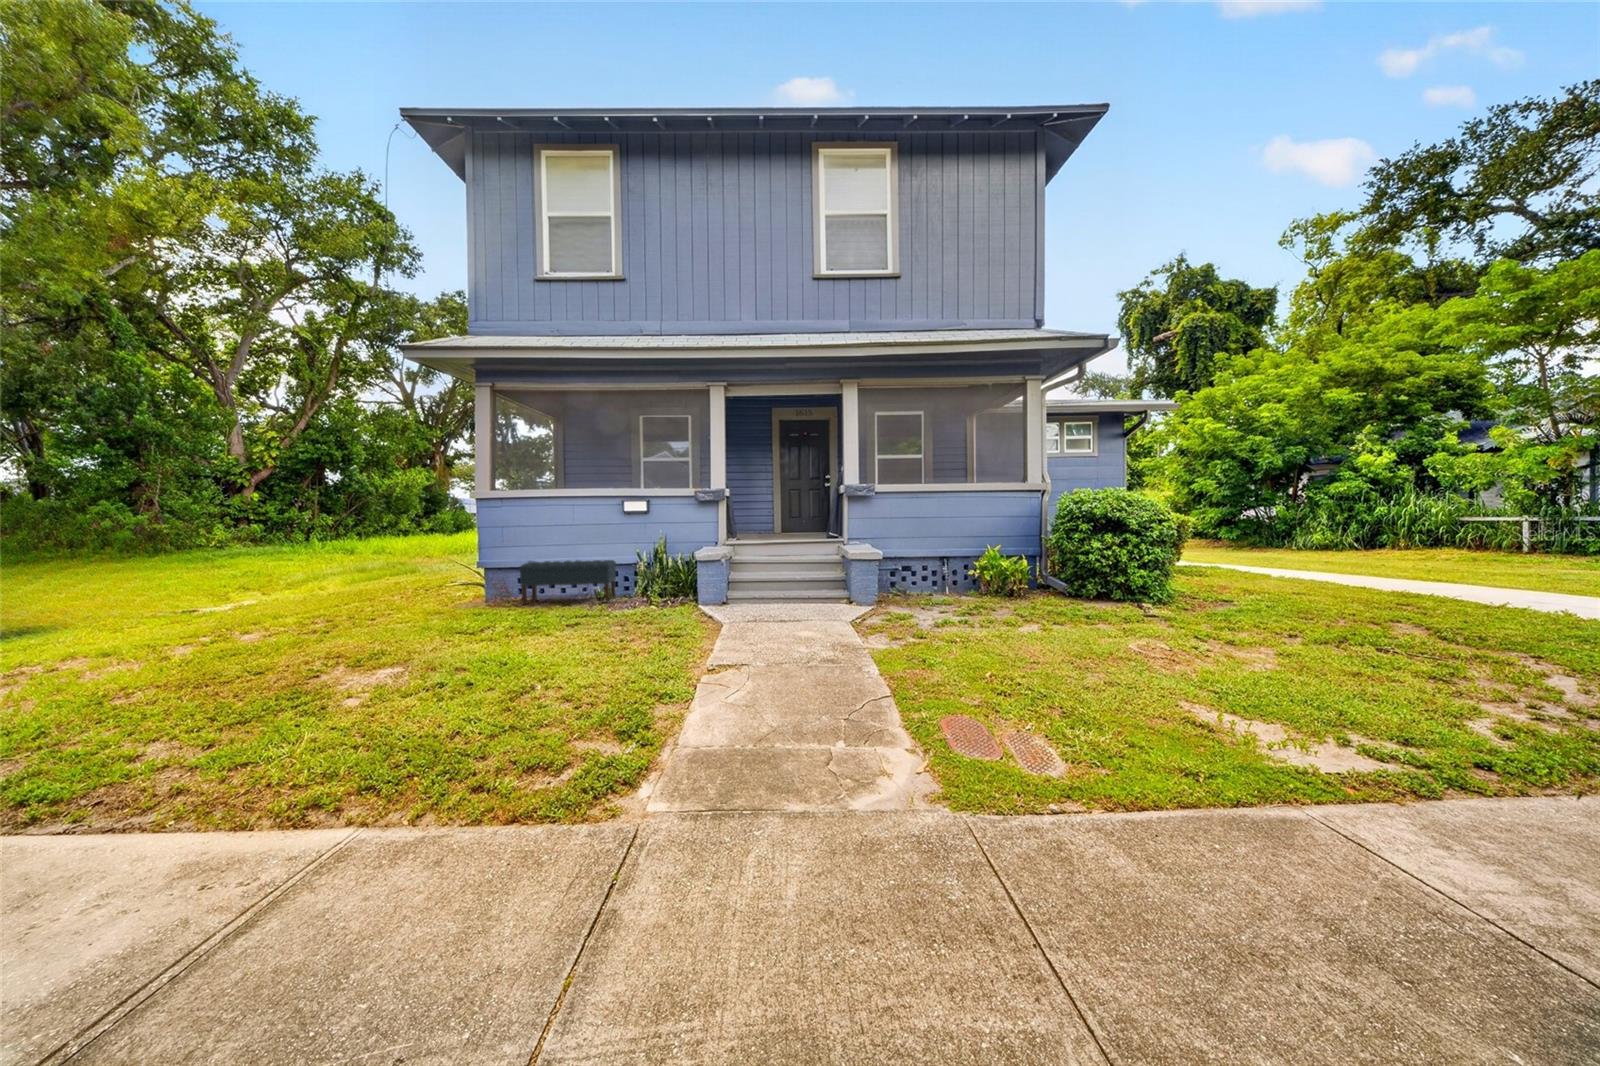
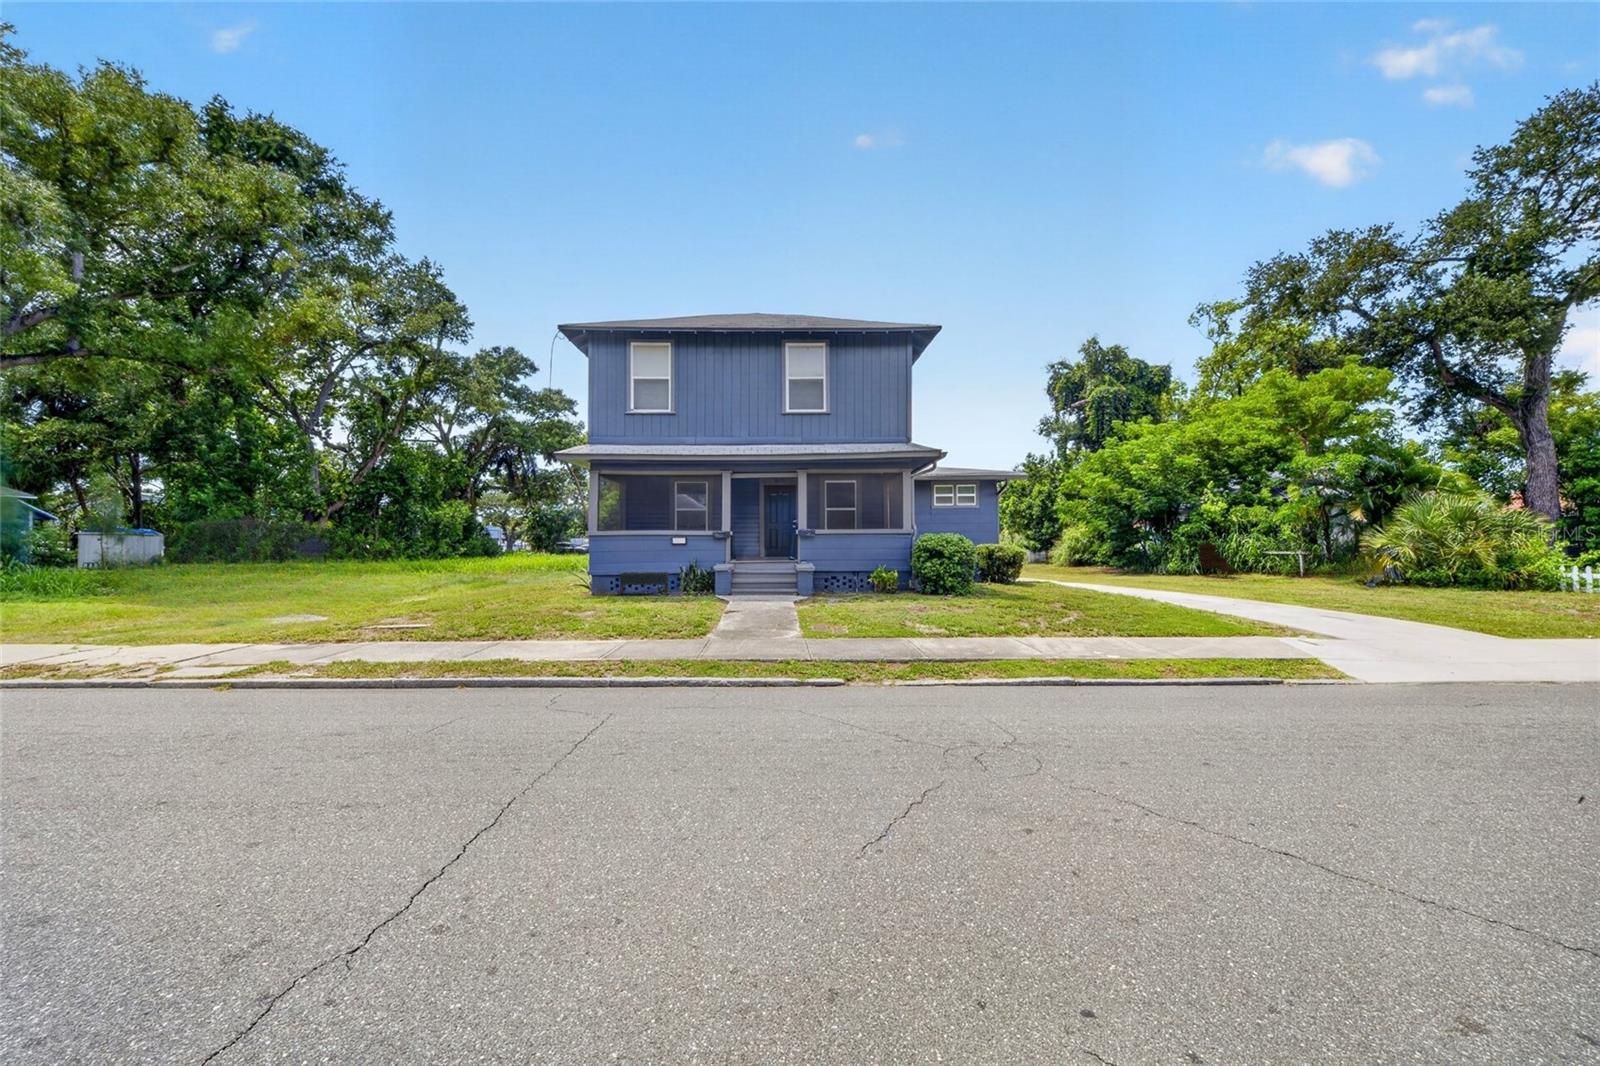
lounge chair: none [1425,501,1509,554] -> present [1198,543,1239,578]

